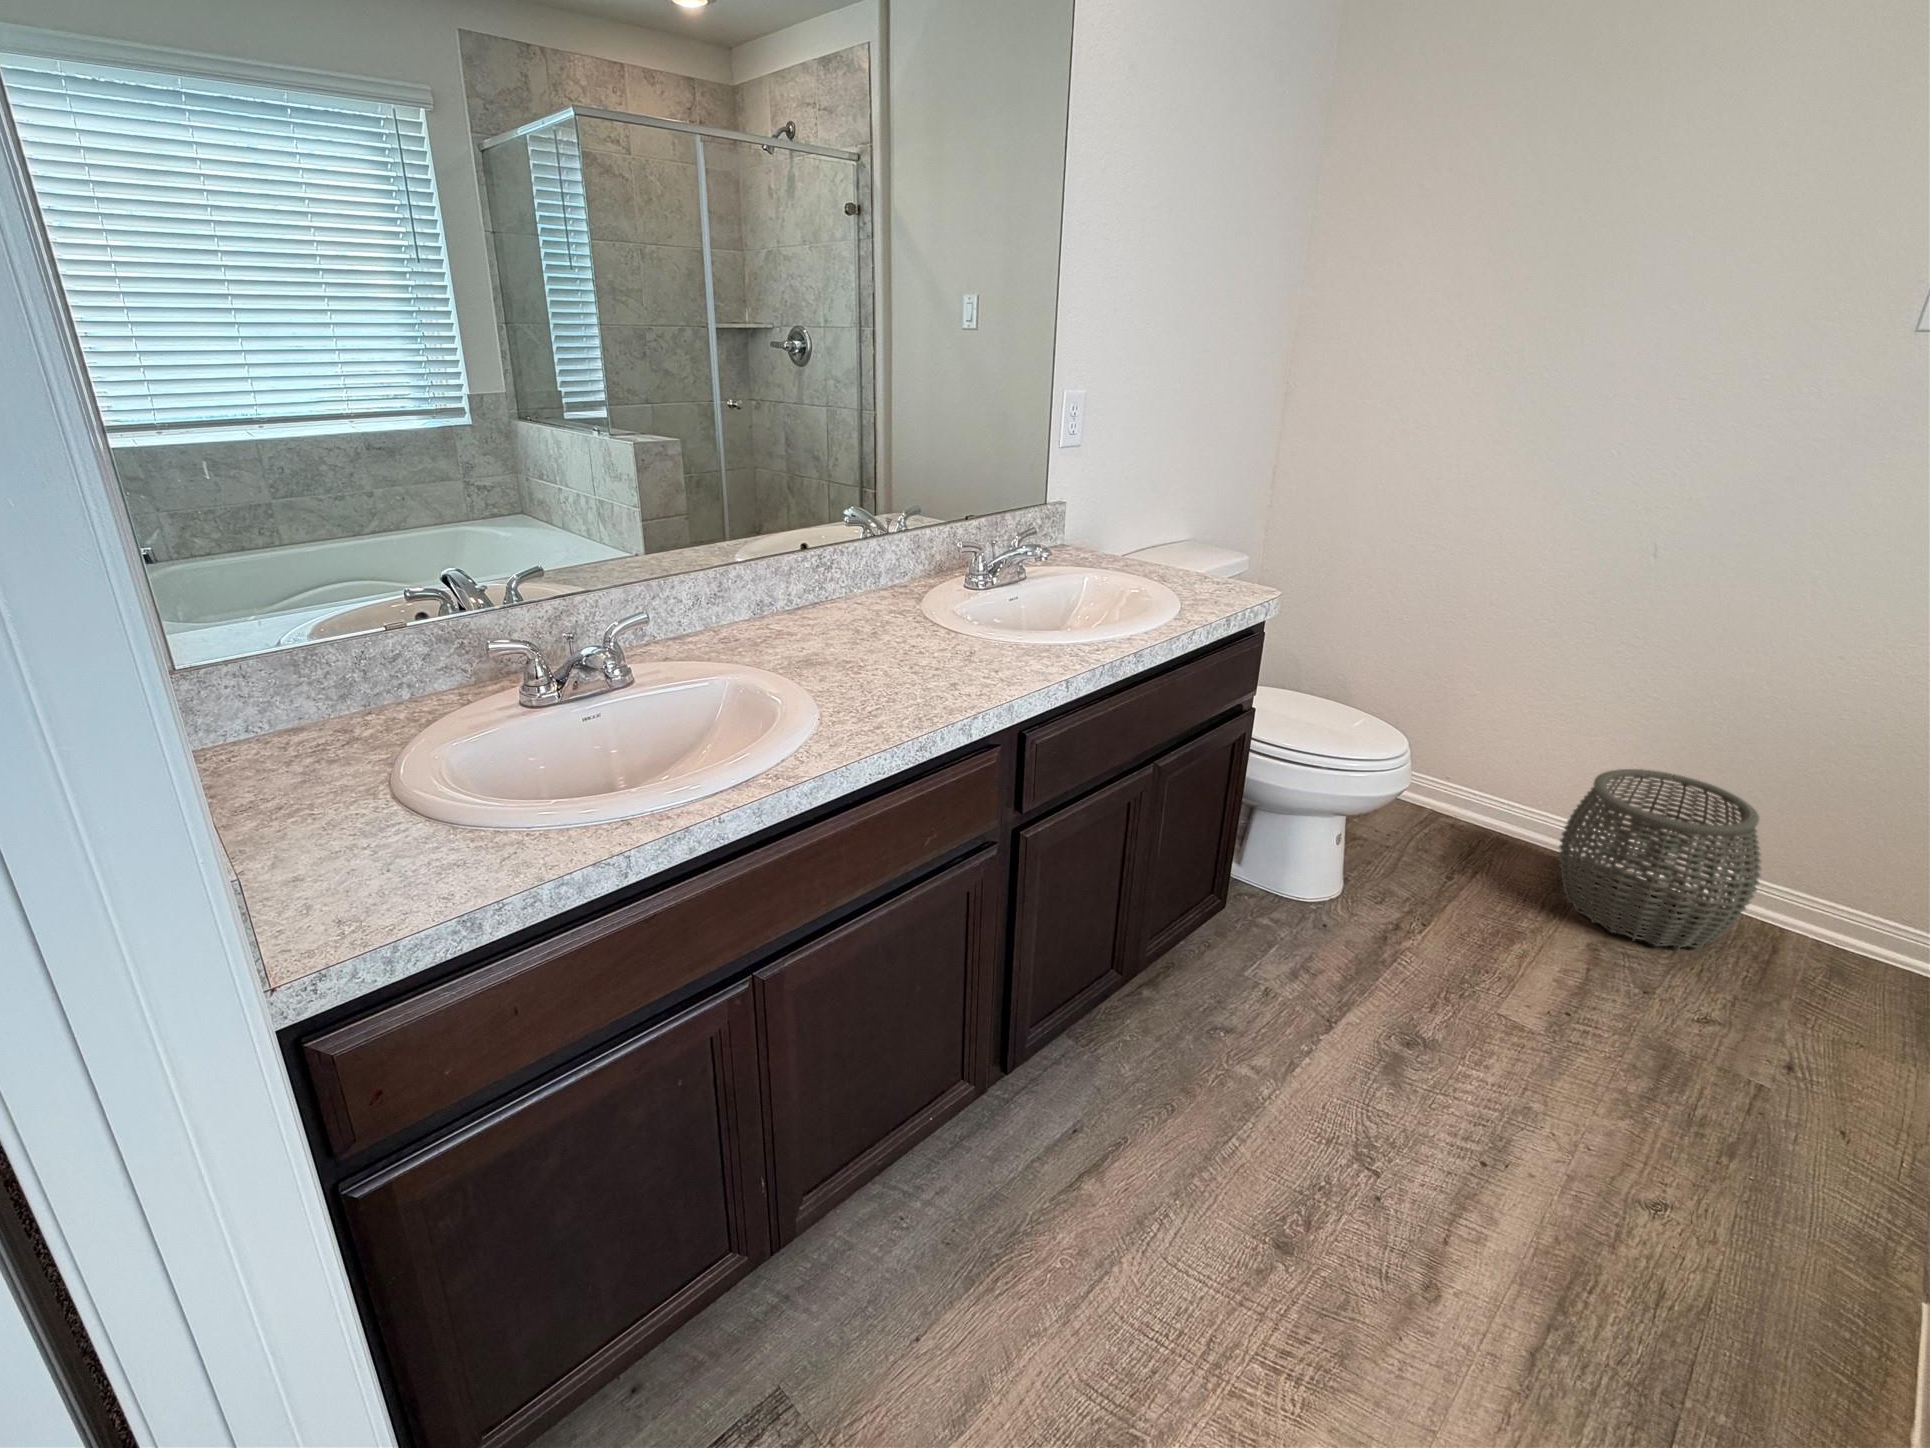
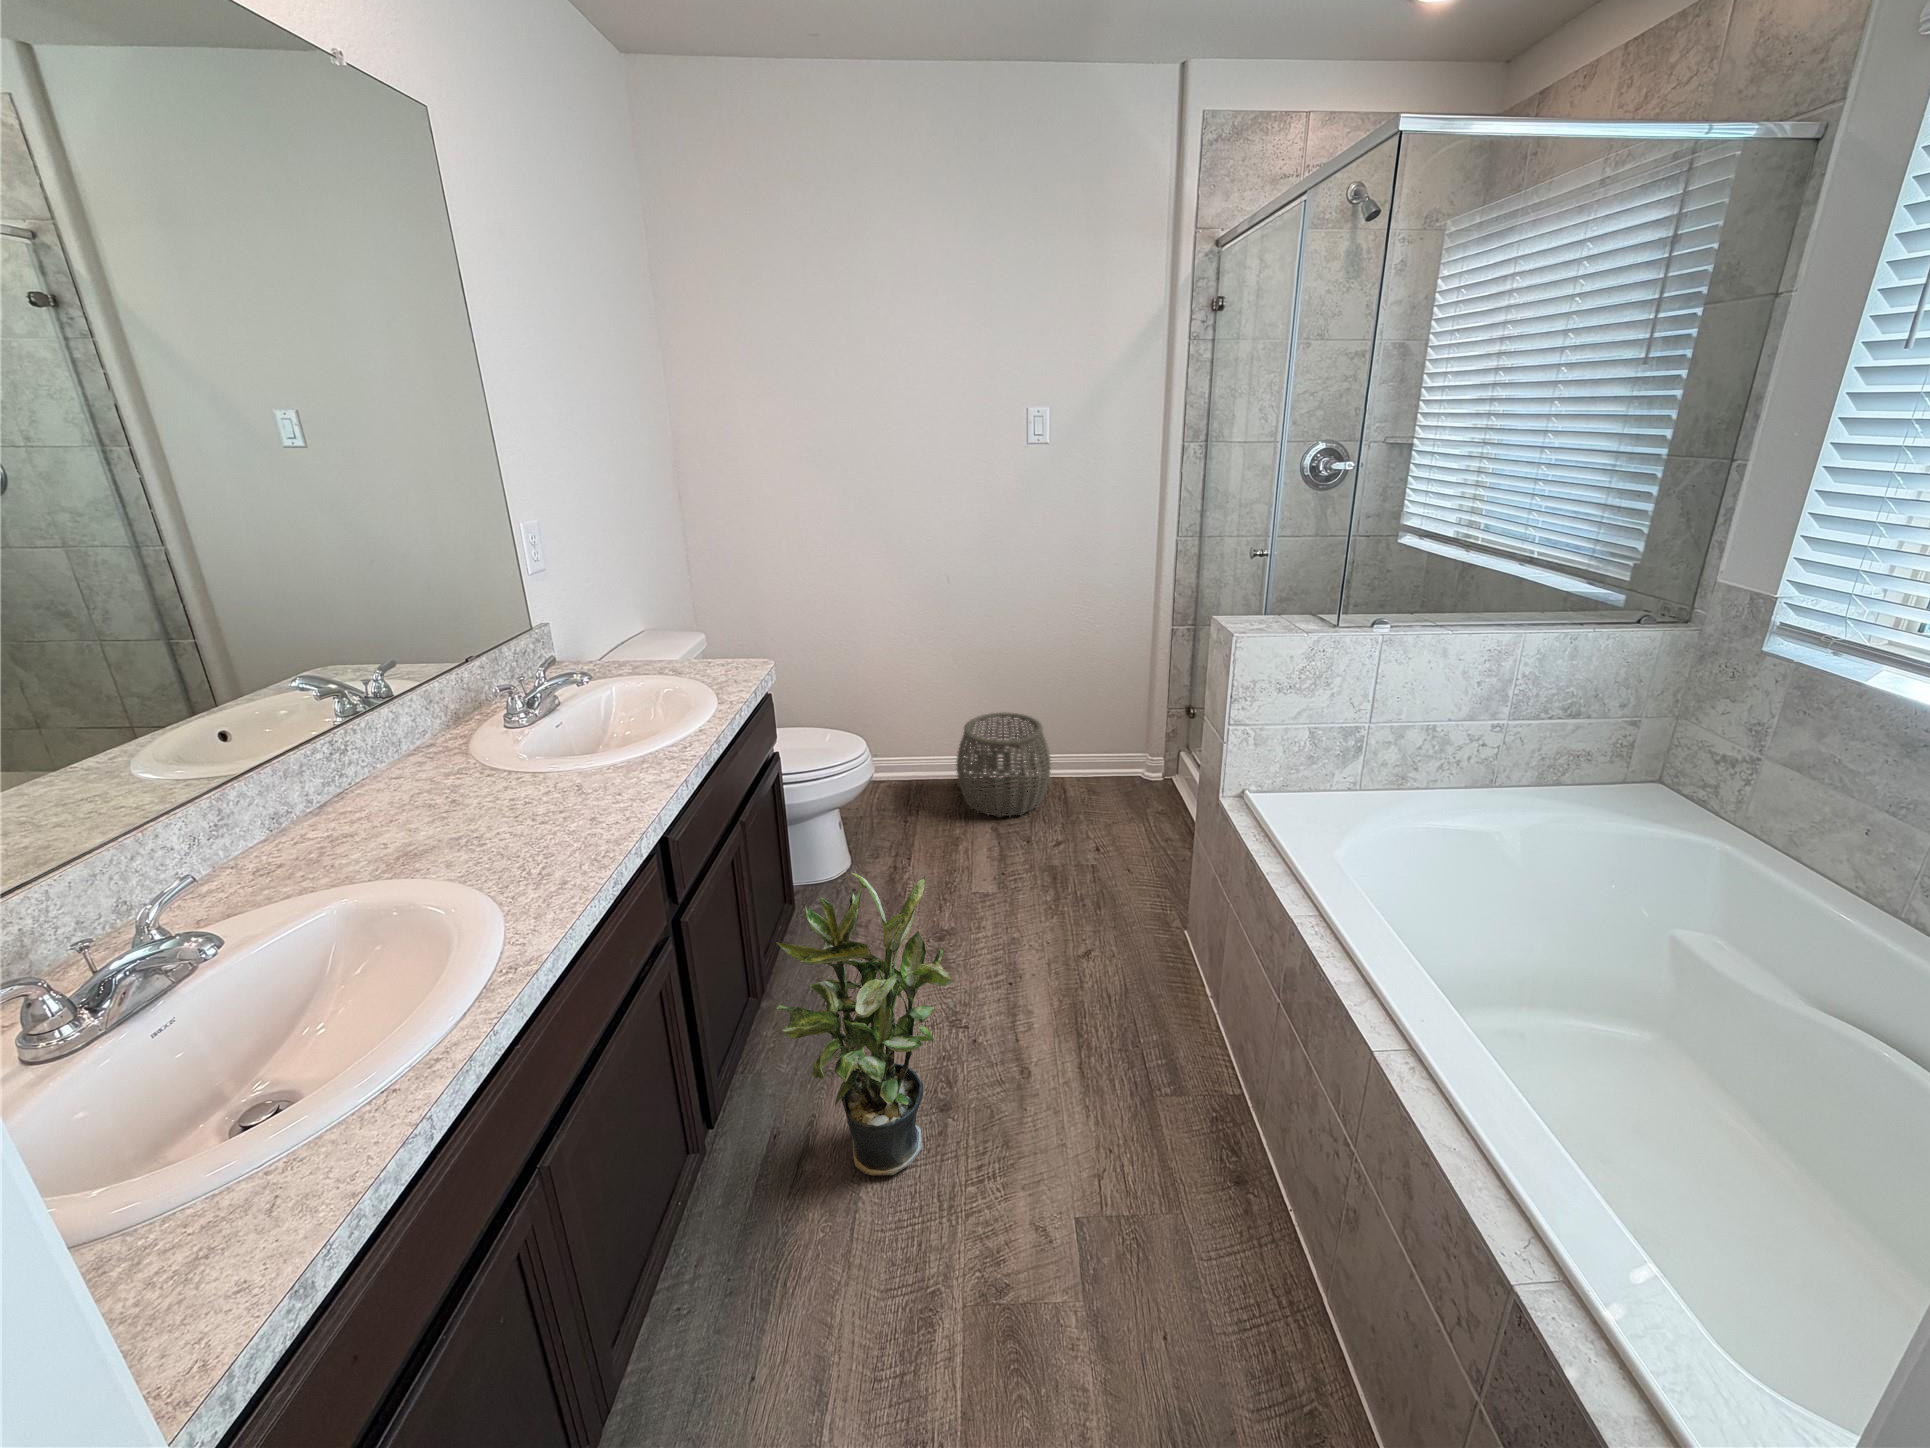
potted plant: none [1074,864,1324,1276] -> present [777,872,952,1175]

